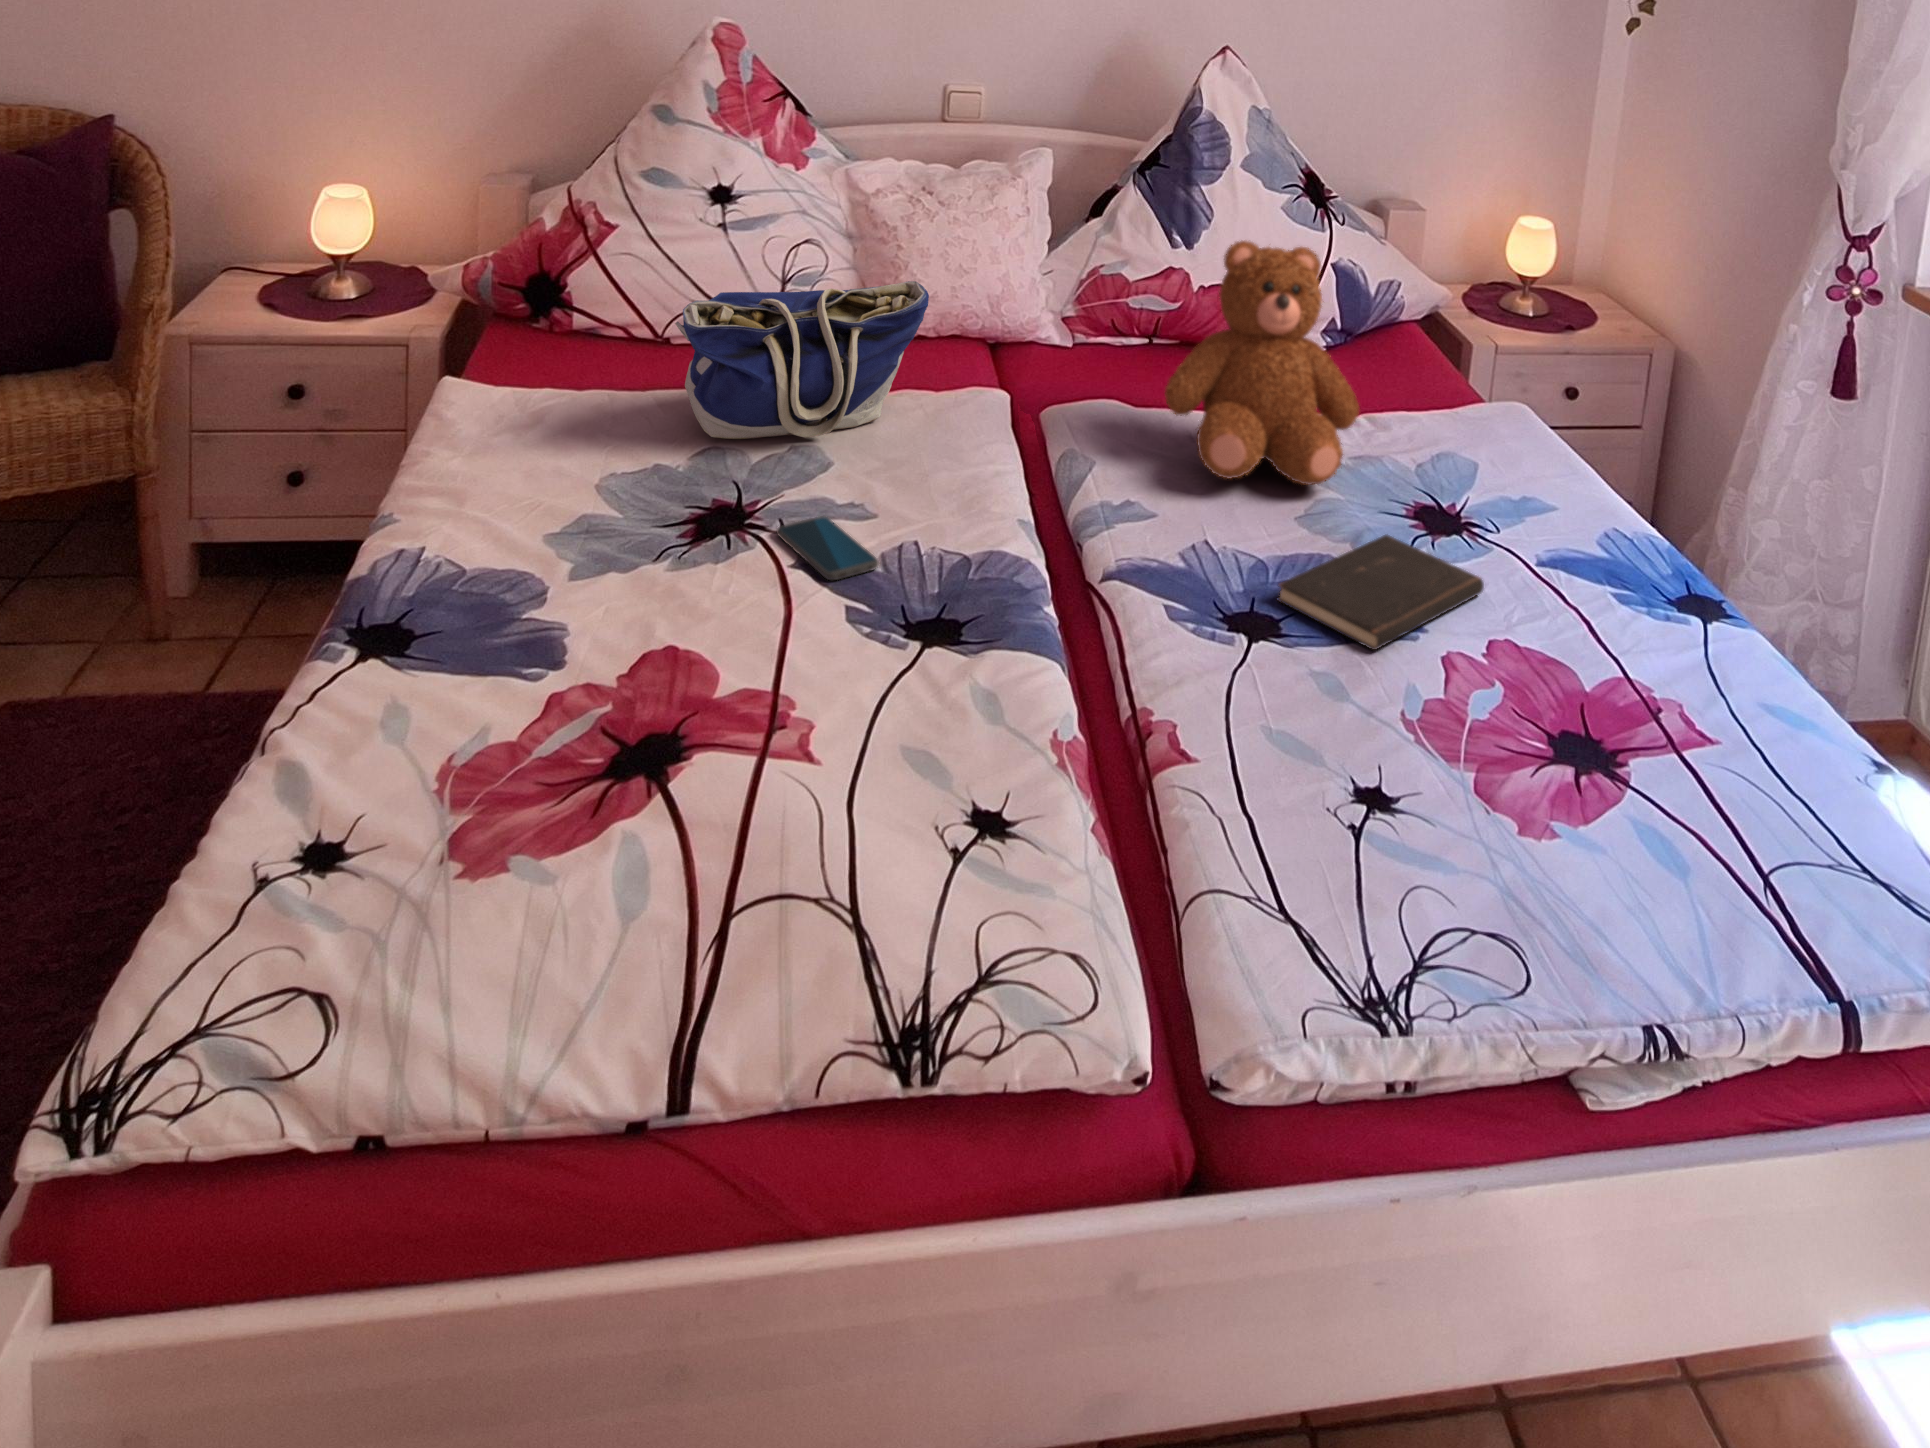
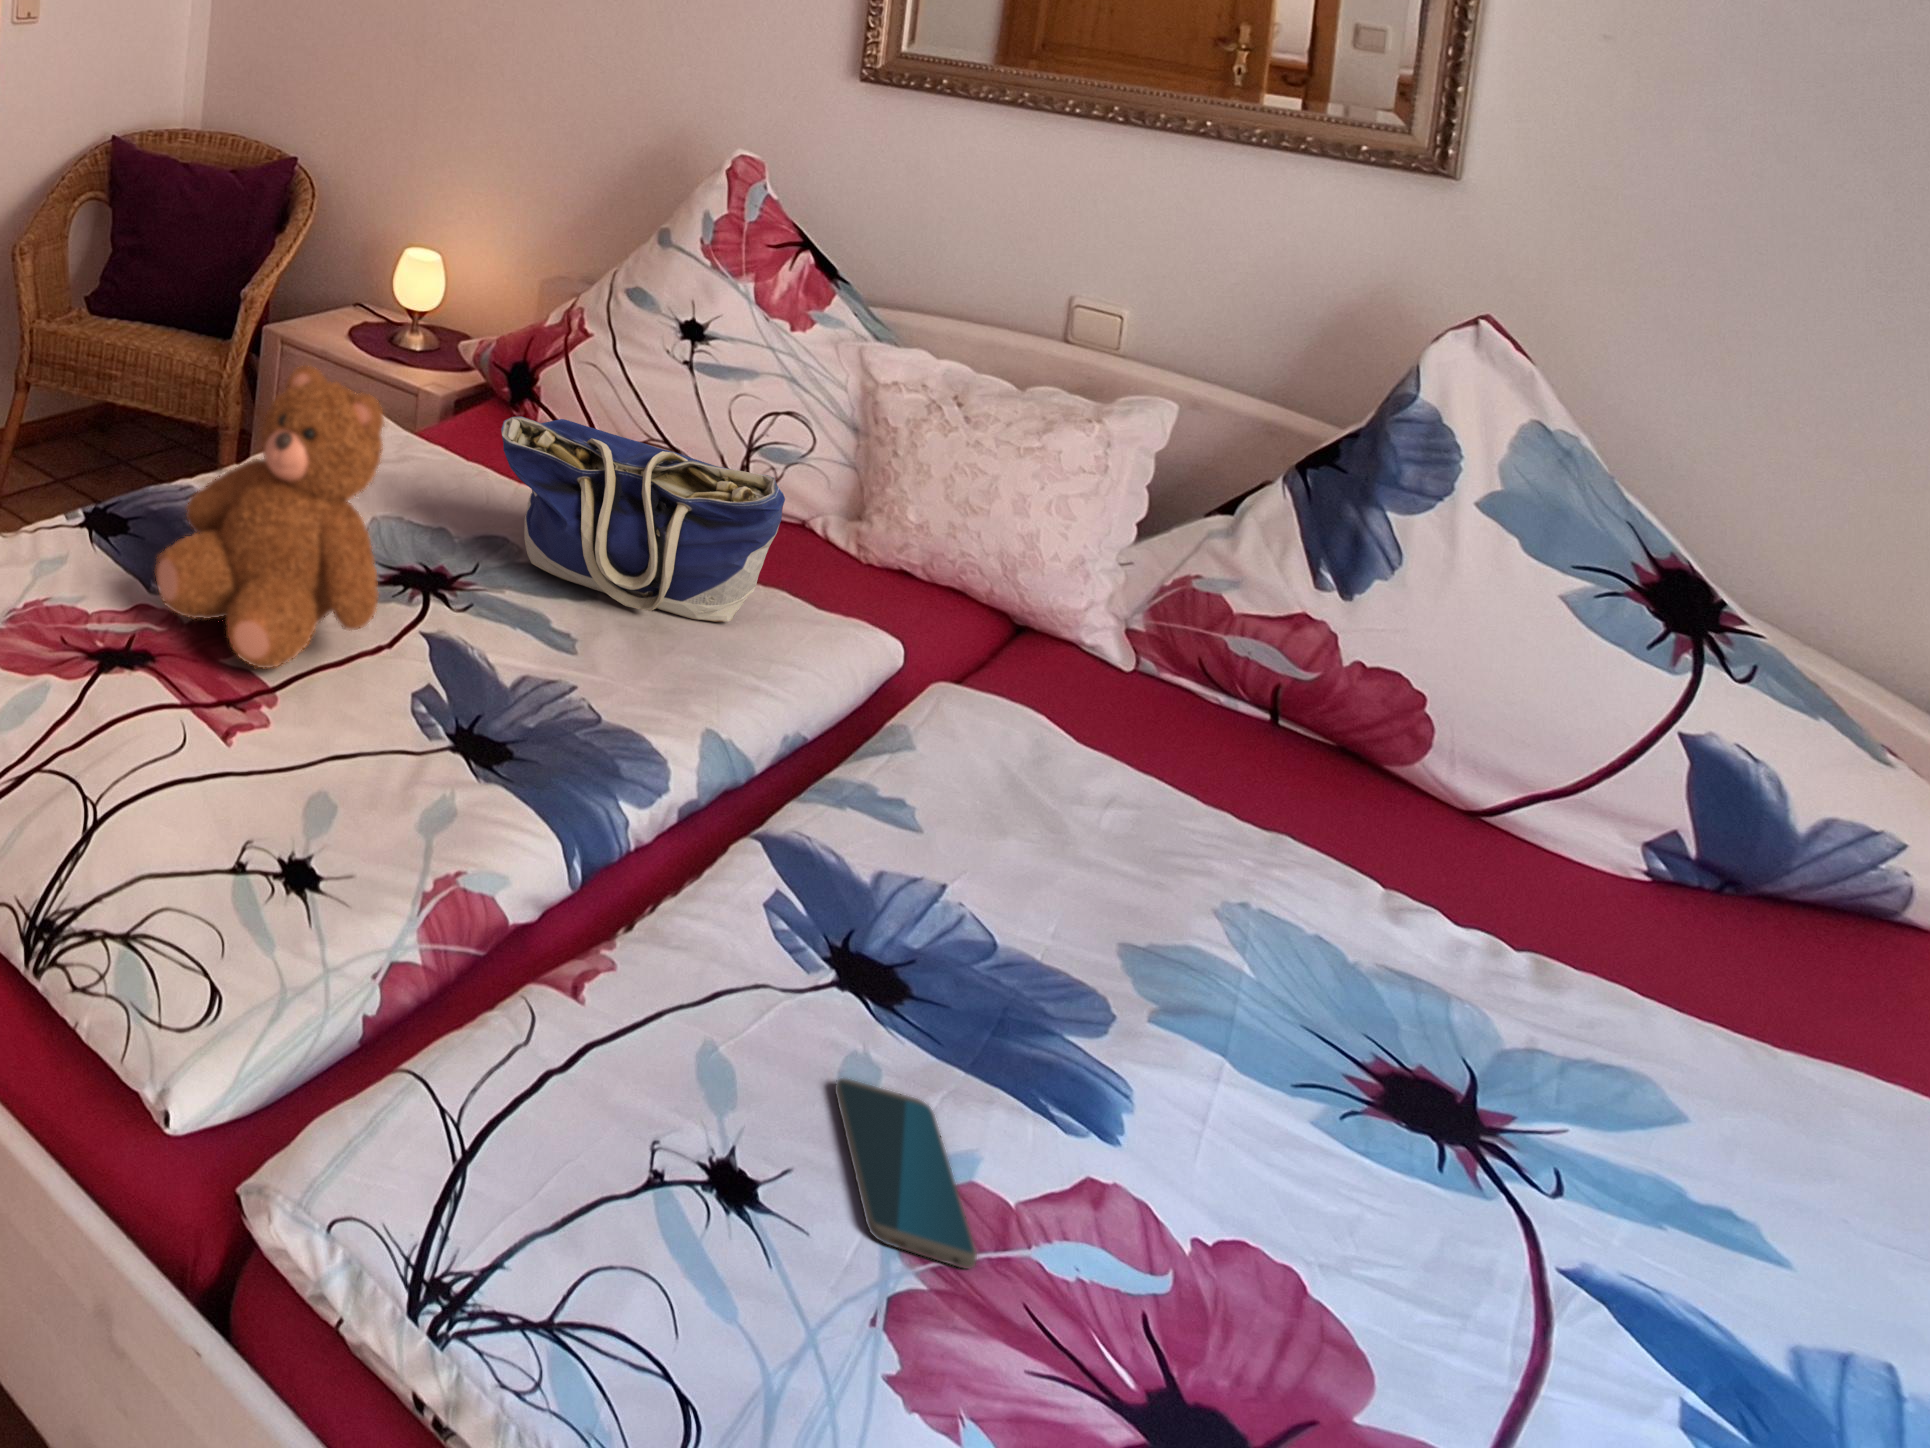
teddy bear: present [1165,241,1360,485] -> present [155,366,384,669]
smartphone: present [777,516,879,580] -> present [835,1078,977,1269]
hardcover book: present [1277,535,1484,650] -> none [1043,1081,1496,1351]

